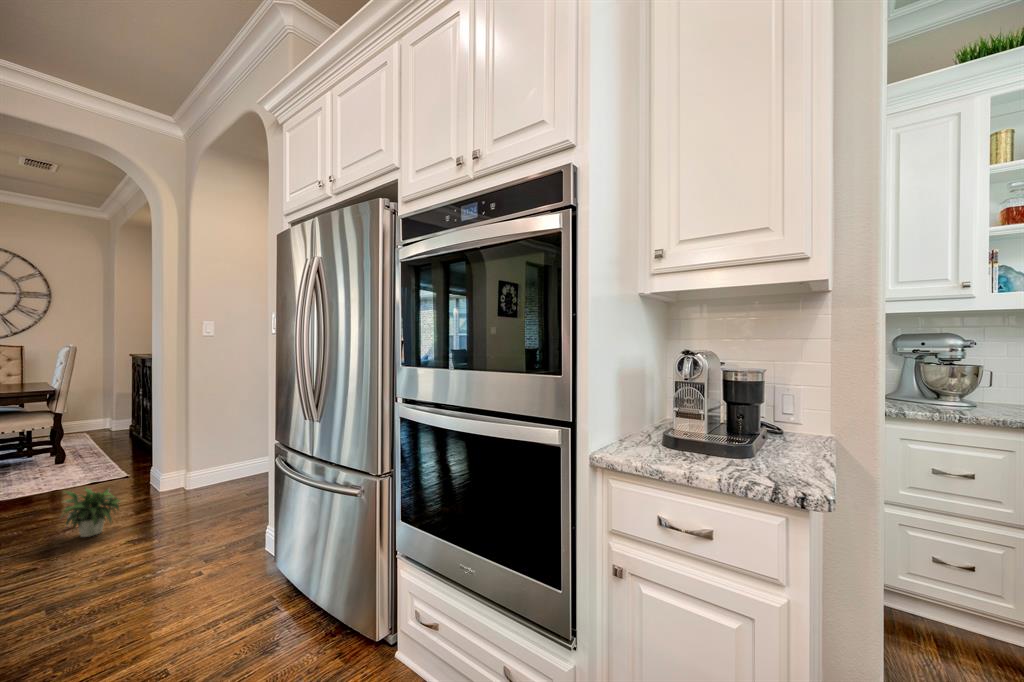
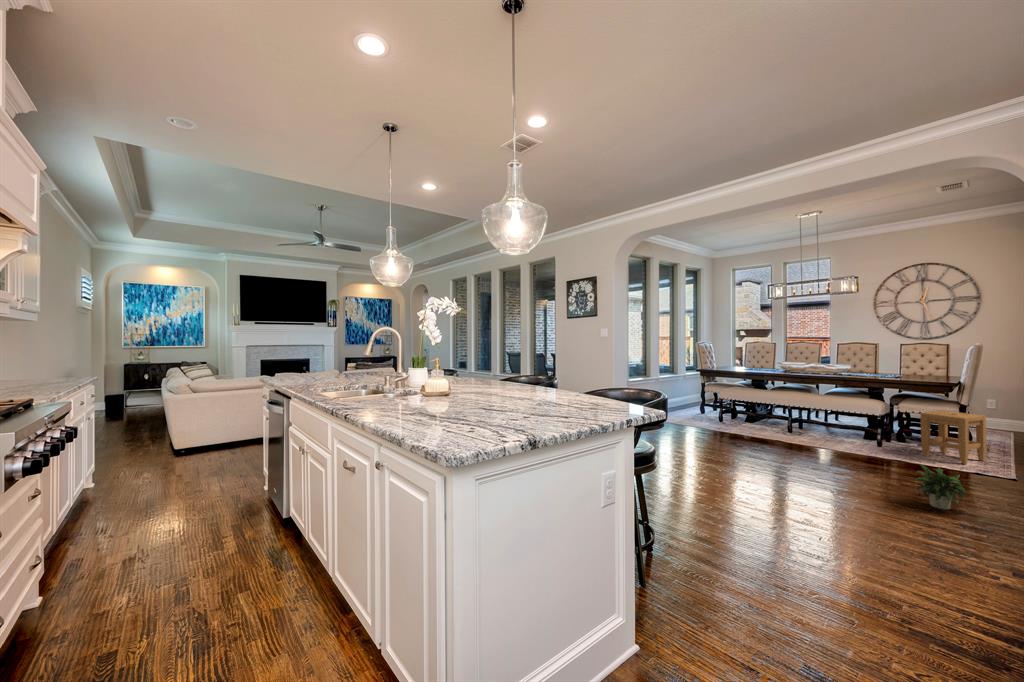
stool: none [16,421,89,485] -> present [920,411,987,464]

